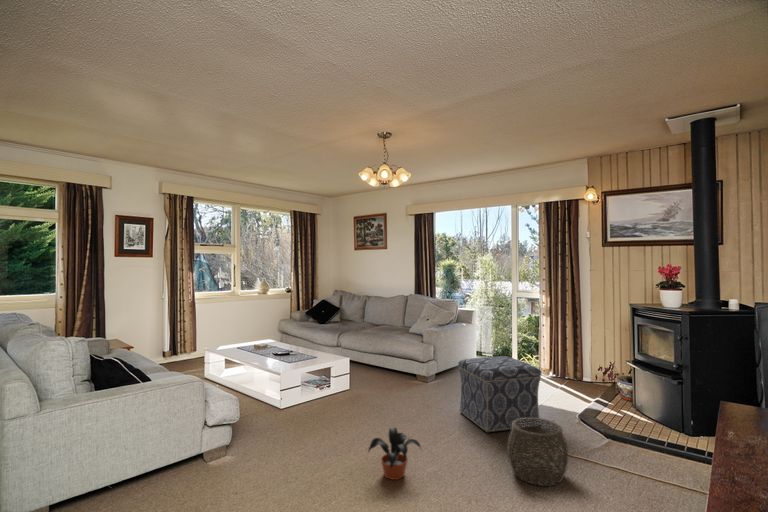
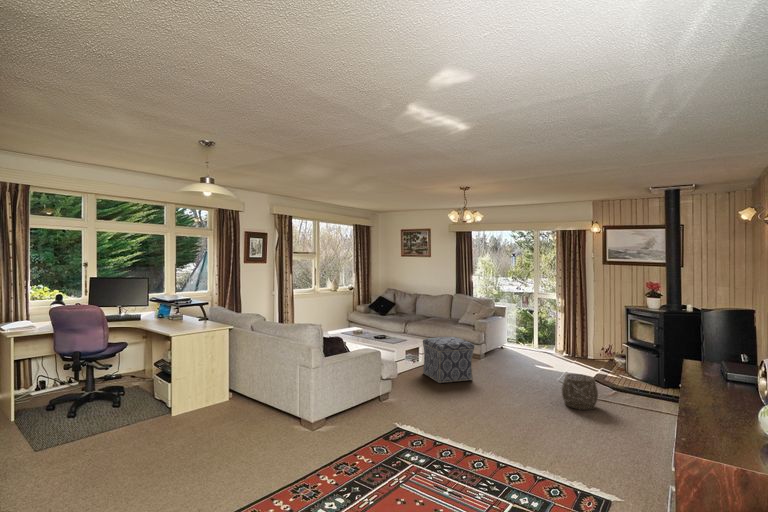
ottoman: present [458,356,542,433] -> present [423,337,474,383]
potted plant: present [368,428,420,480] -> none [481,380,514,408]

